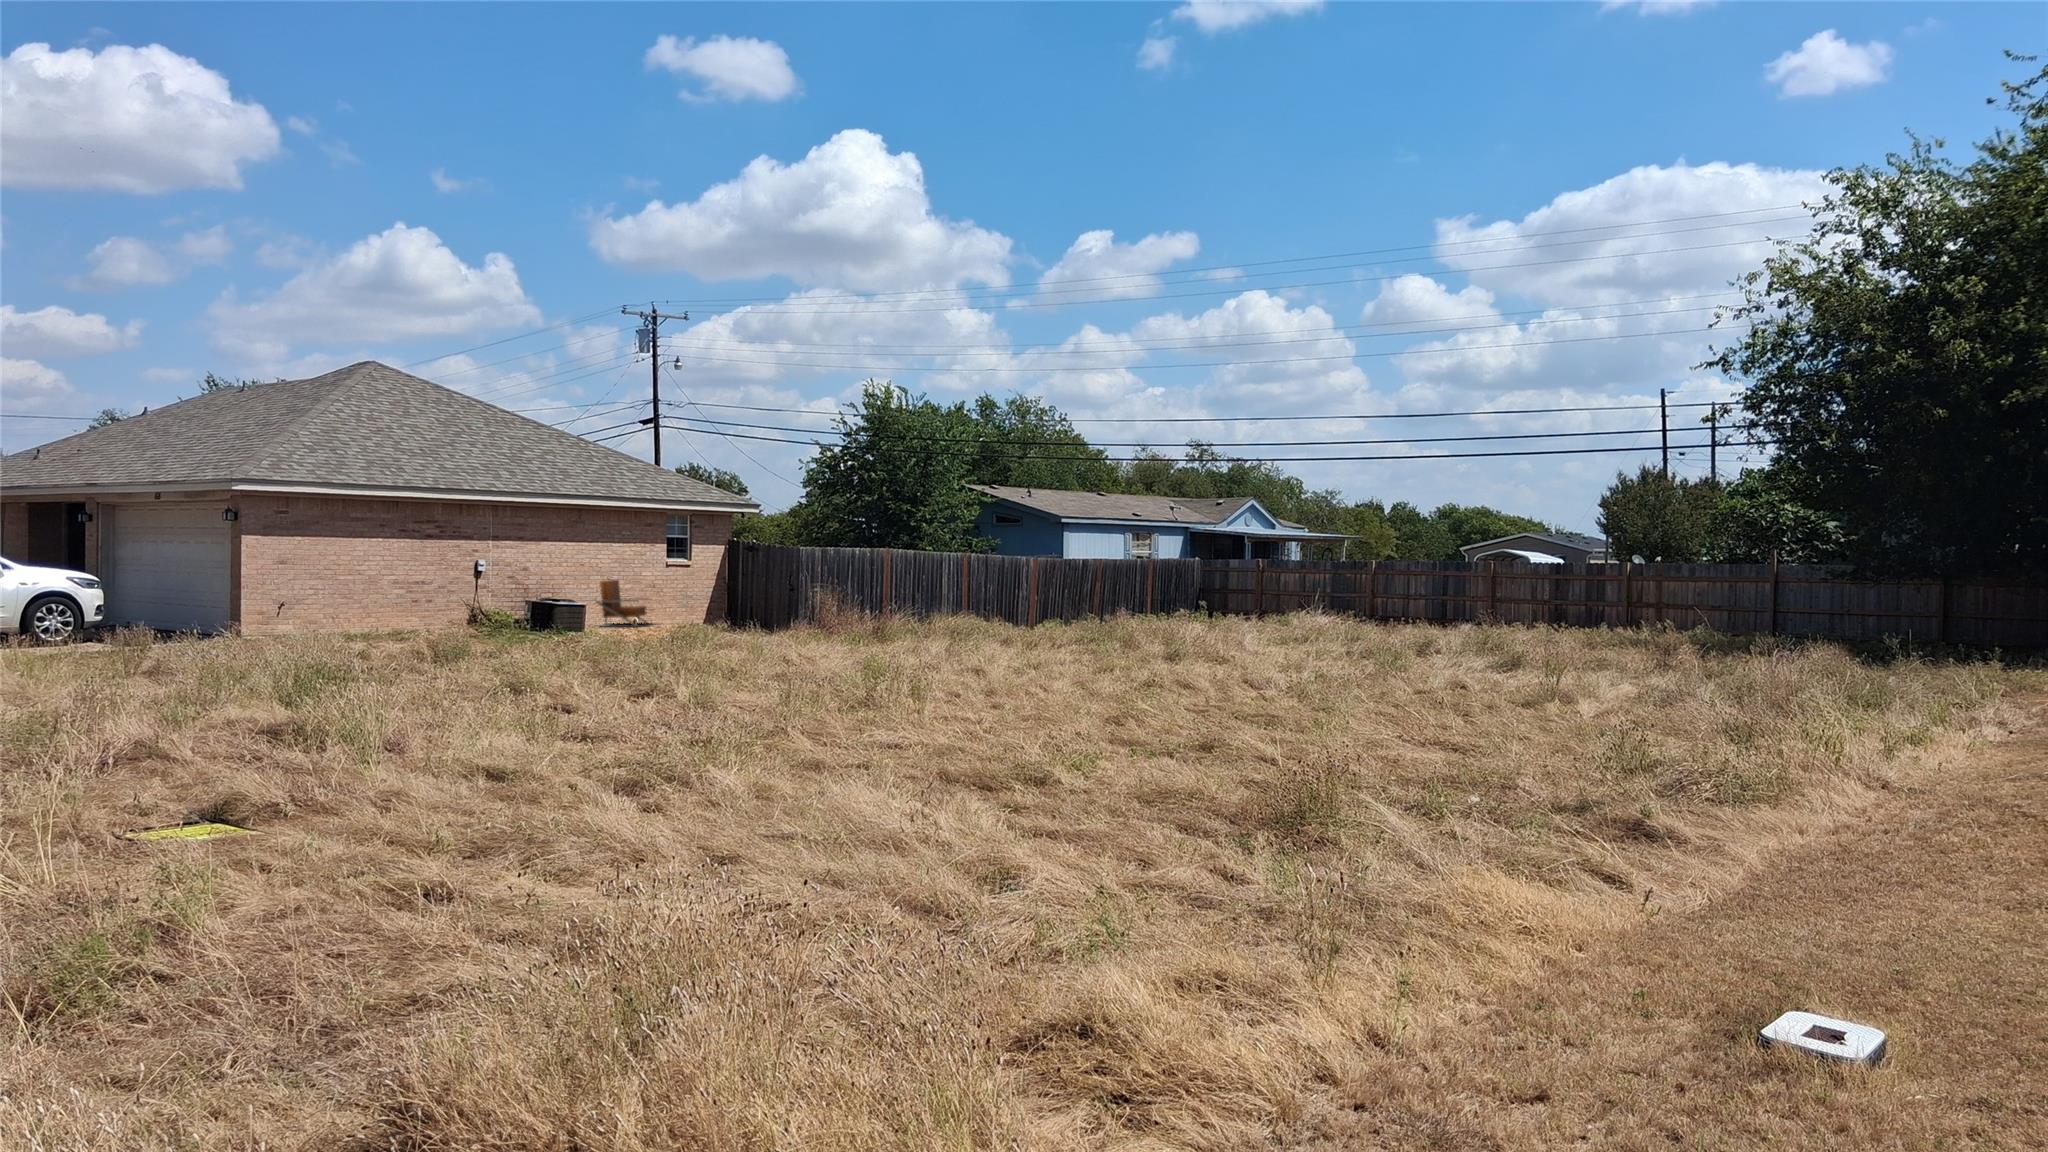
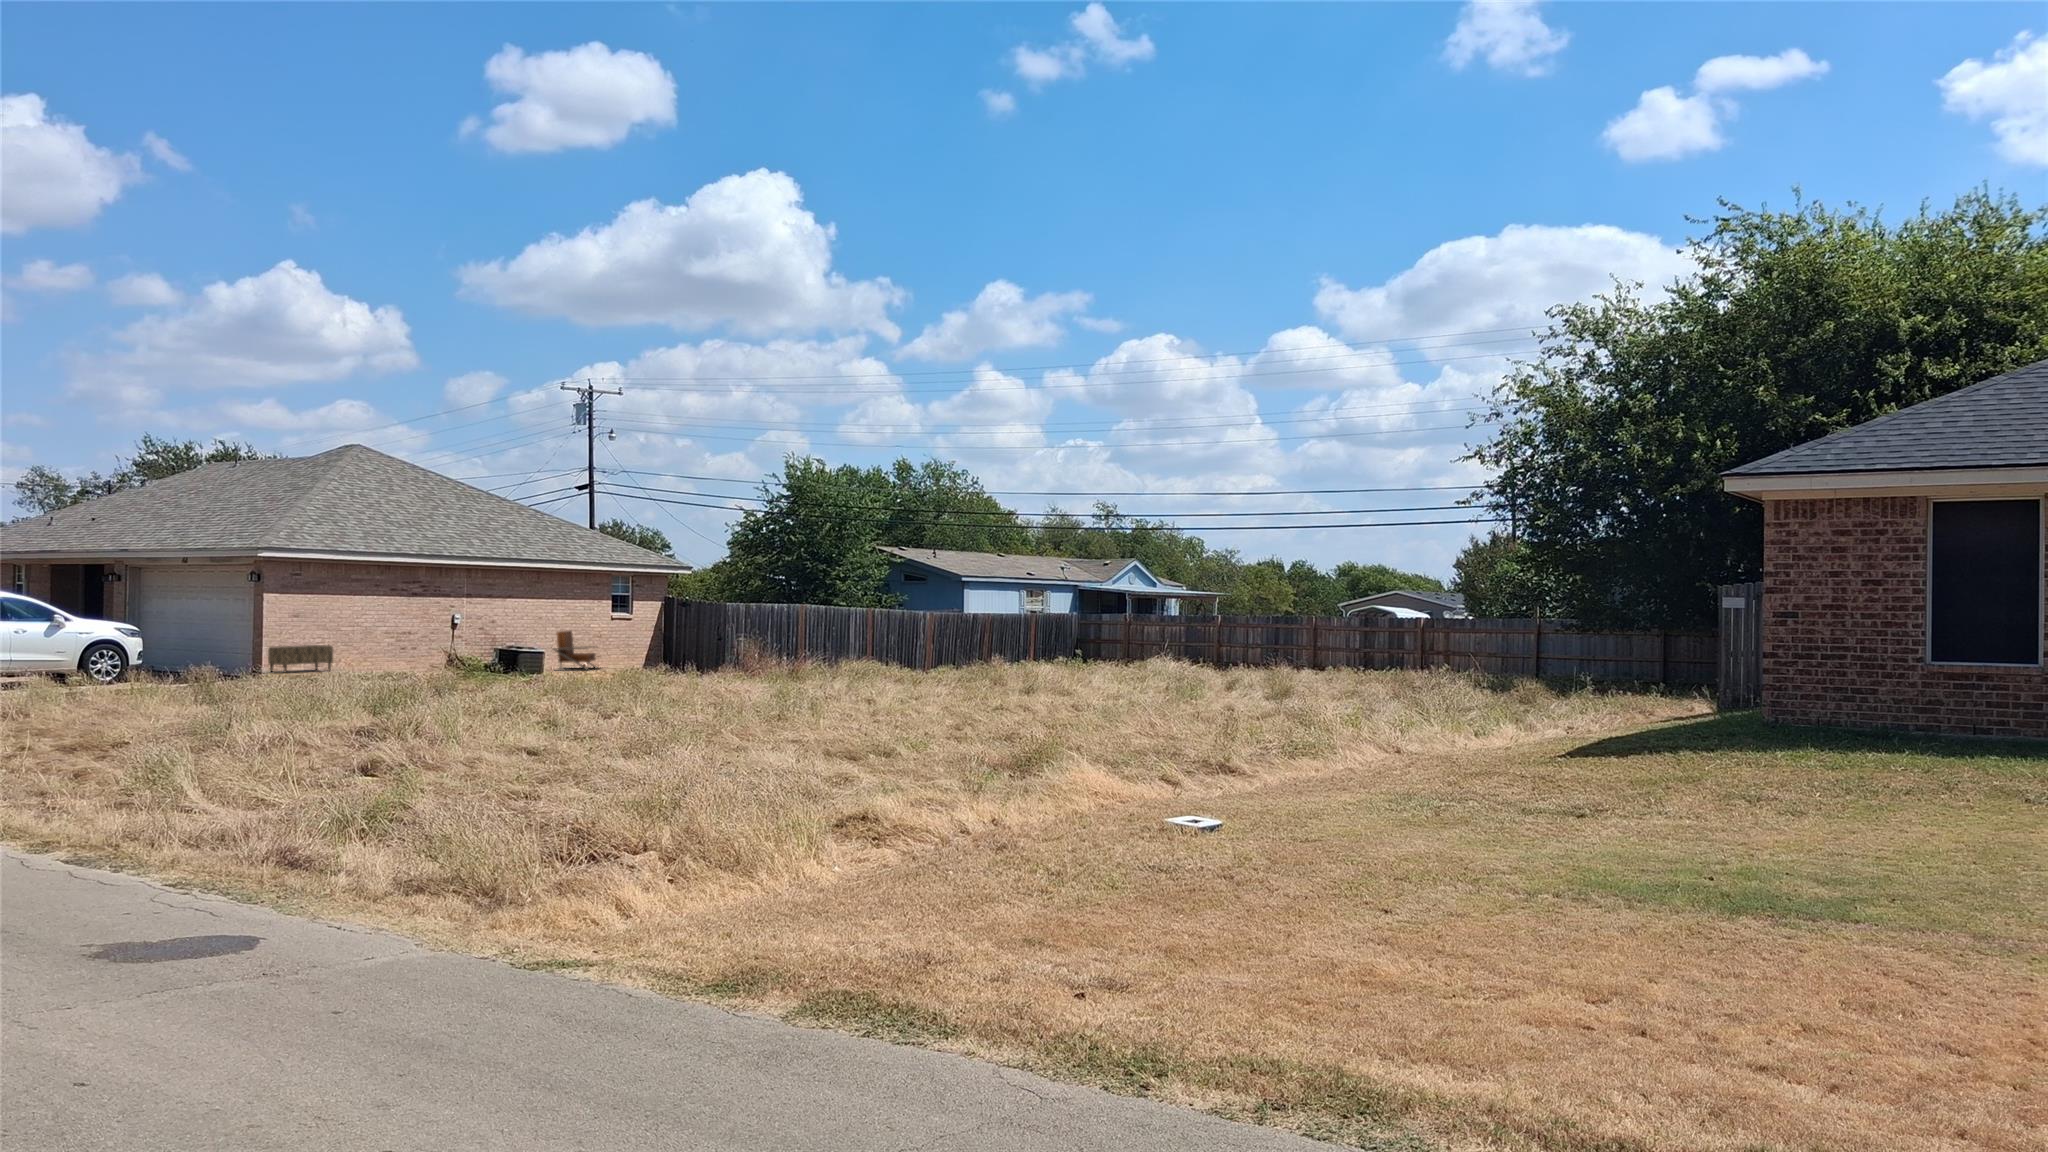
bench: none [250,598,329,632] -> present [268,645,333,672]

